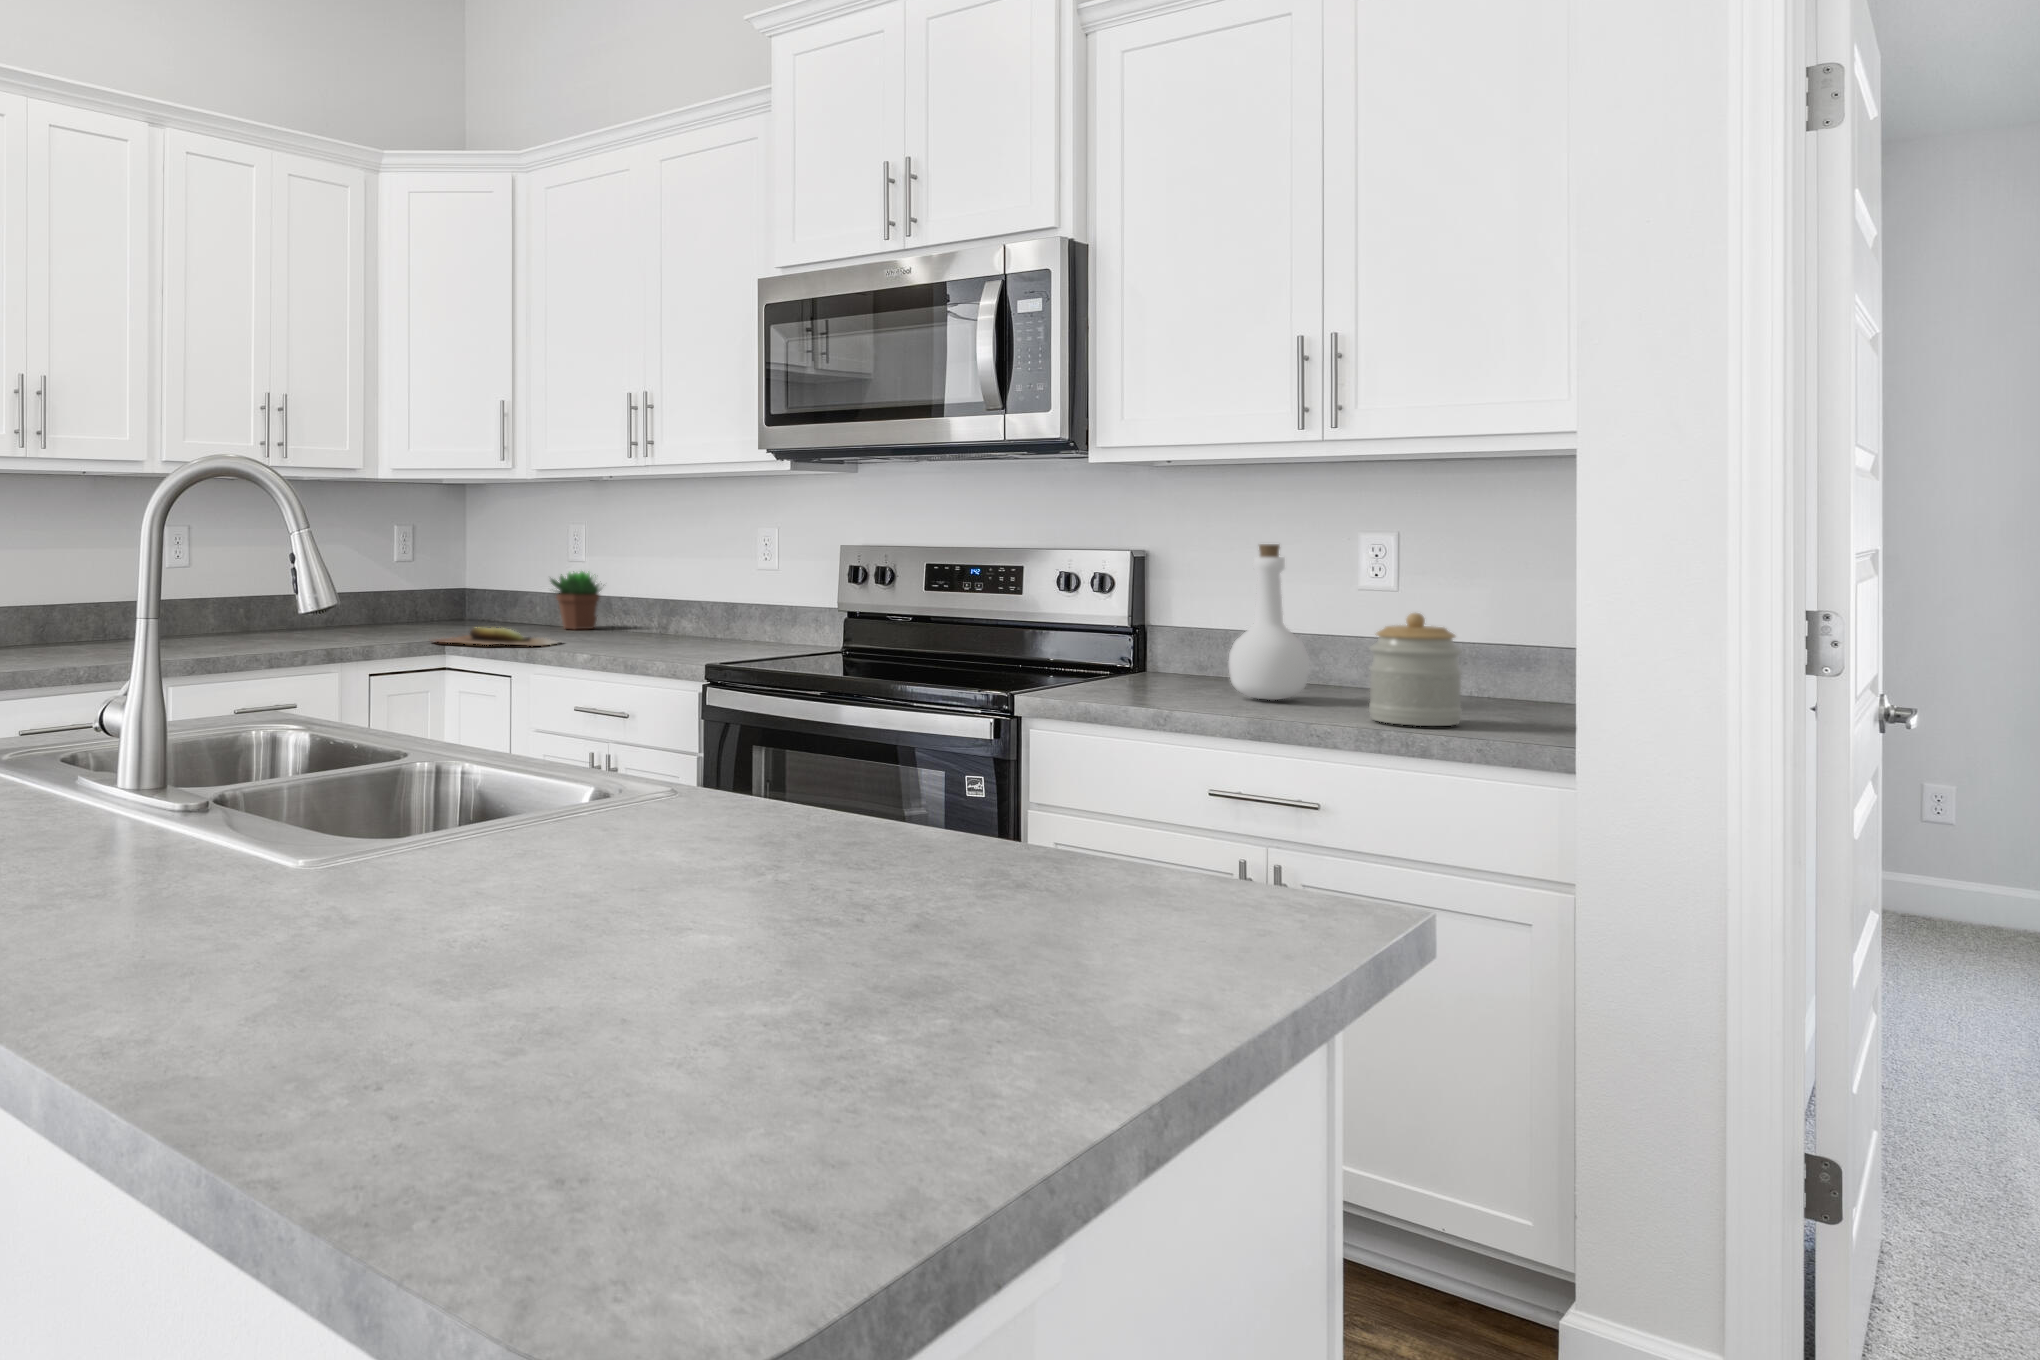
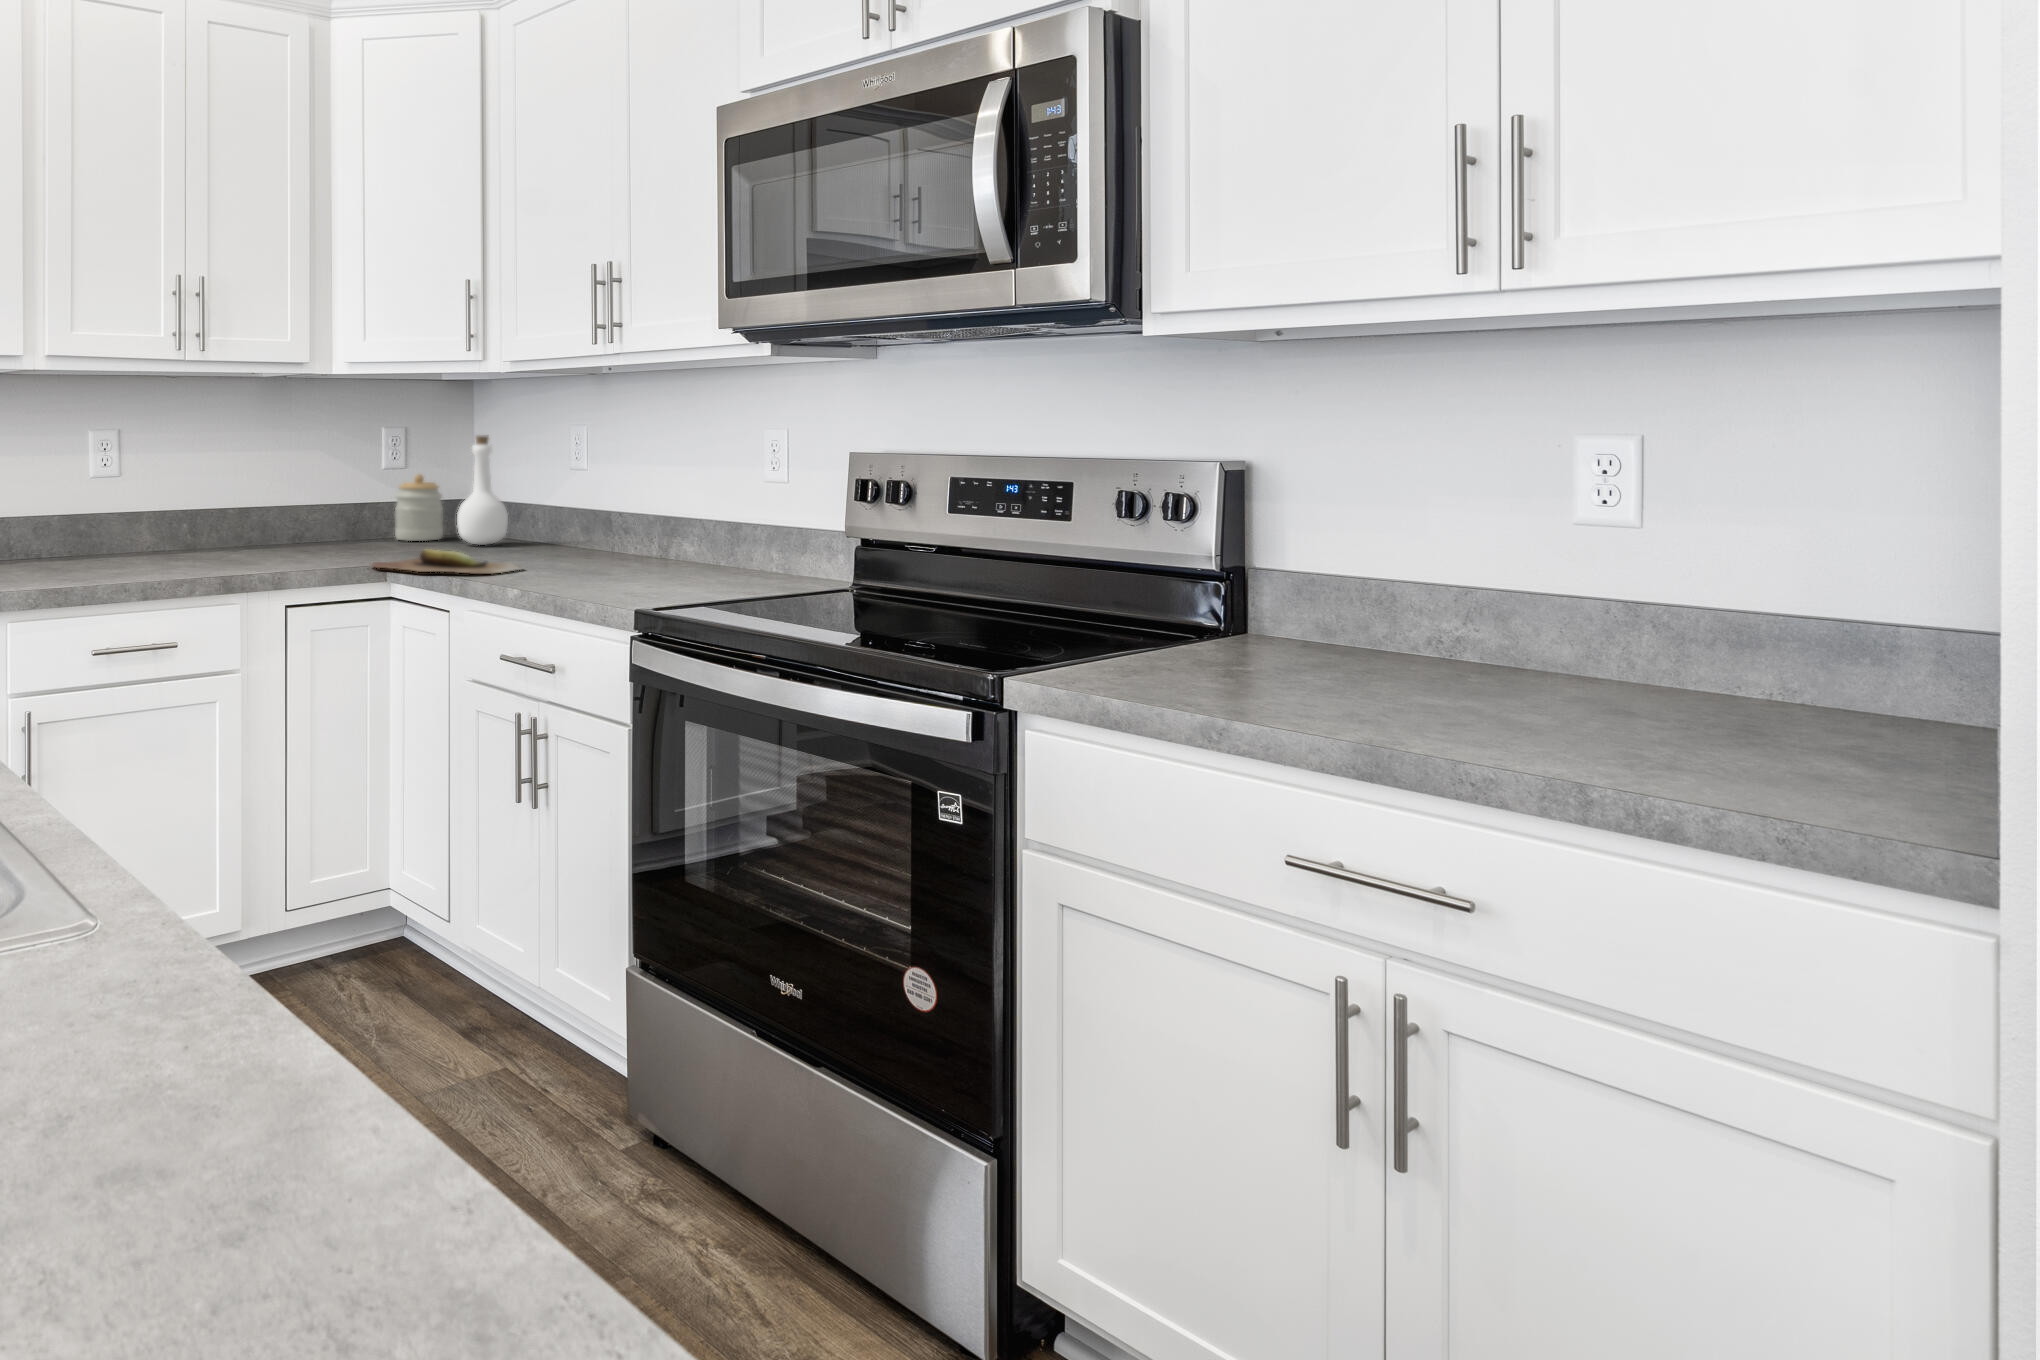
bottle: present [1228,544,1309,700] -> present [457,435,508,545]
succulent plant: present [551,571,601,629] -> none [541,478,608,550]
jar: present [1369,613,1462,726] -> present [395,474,443,541]

